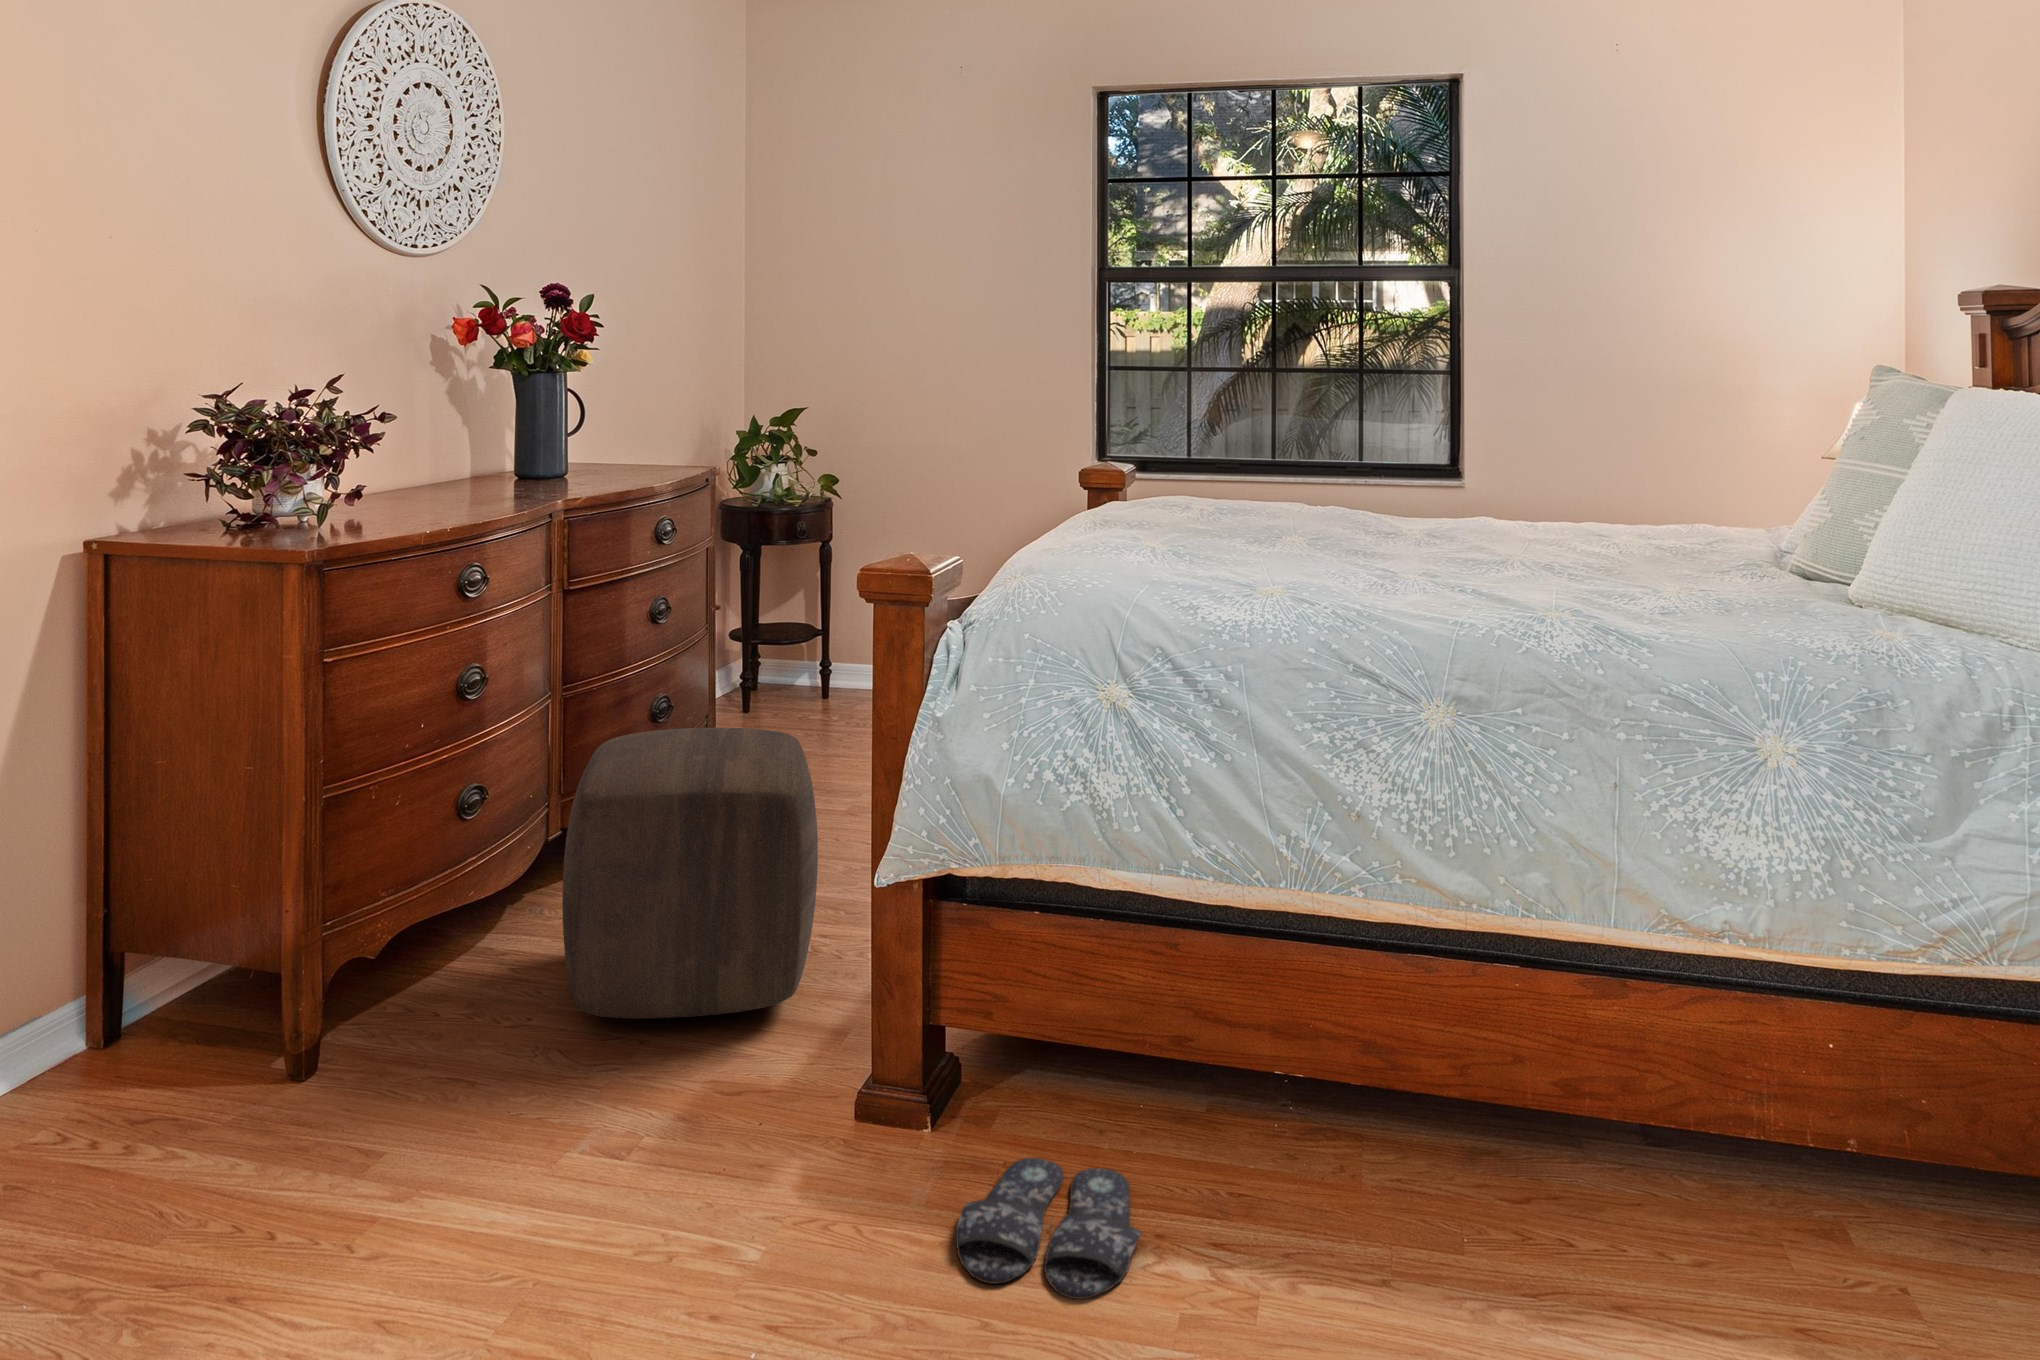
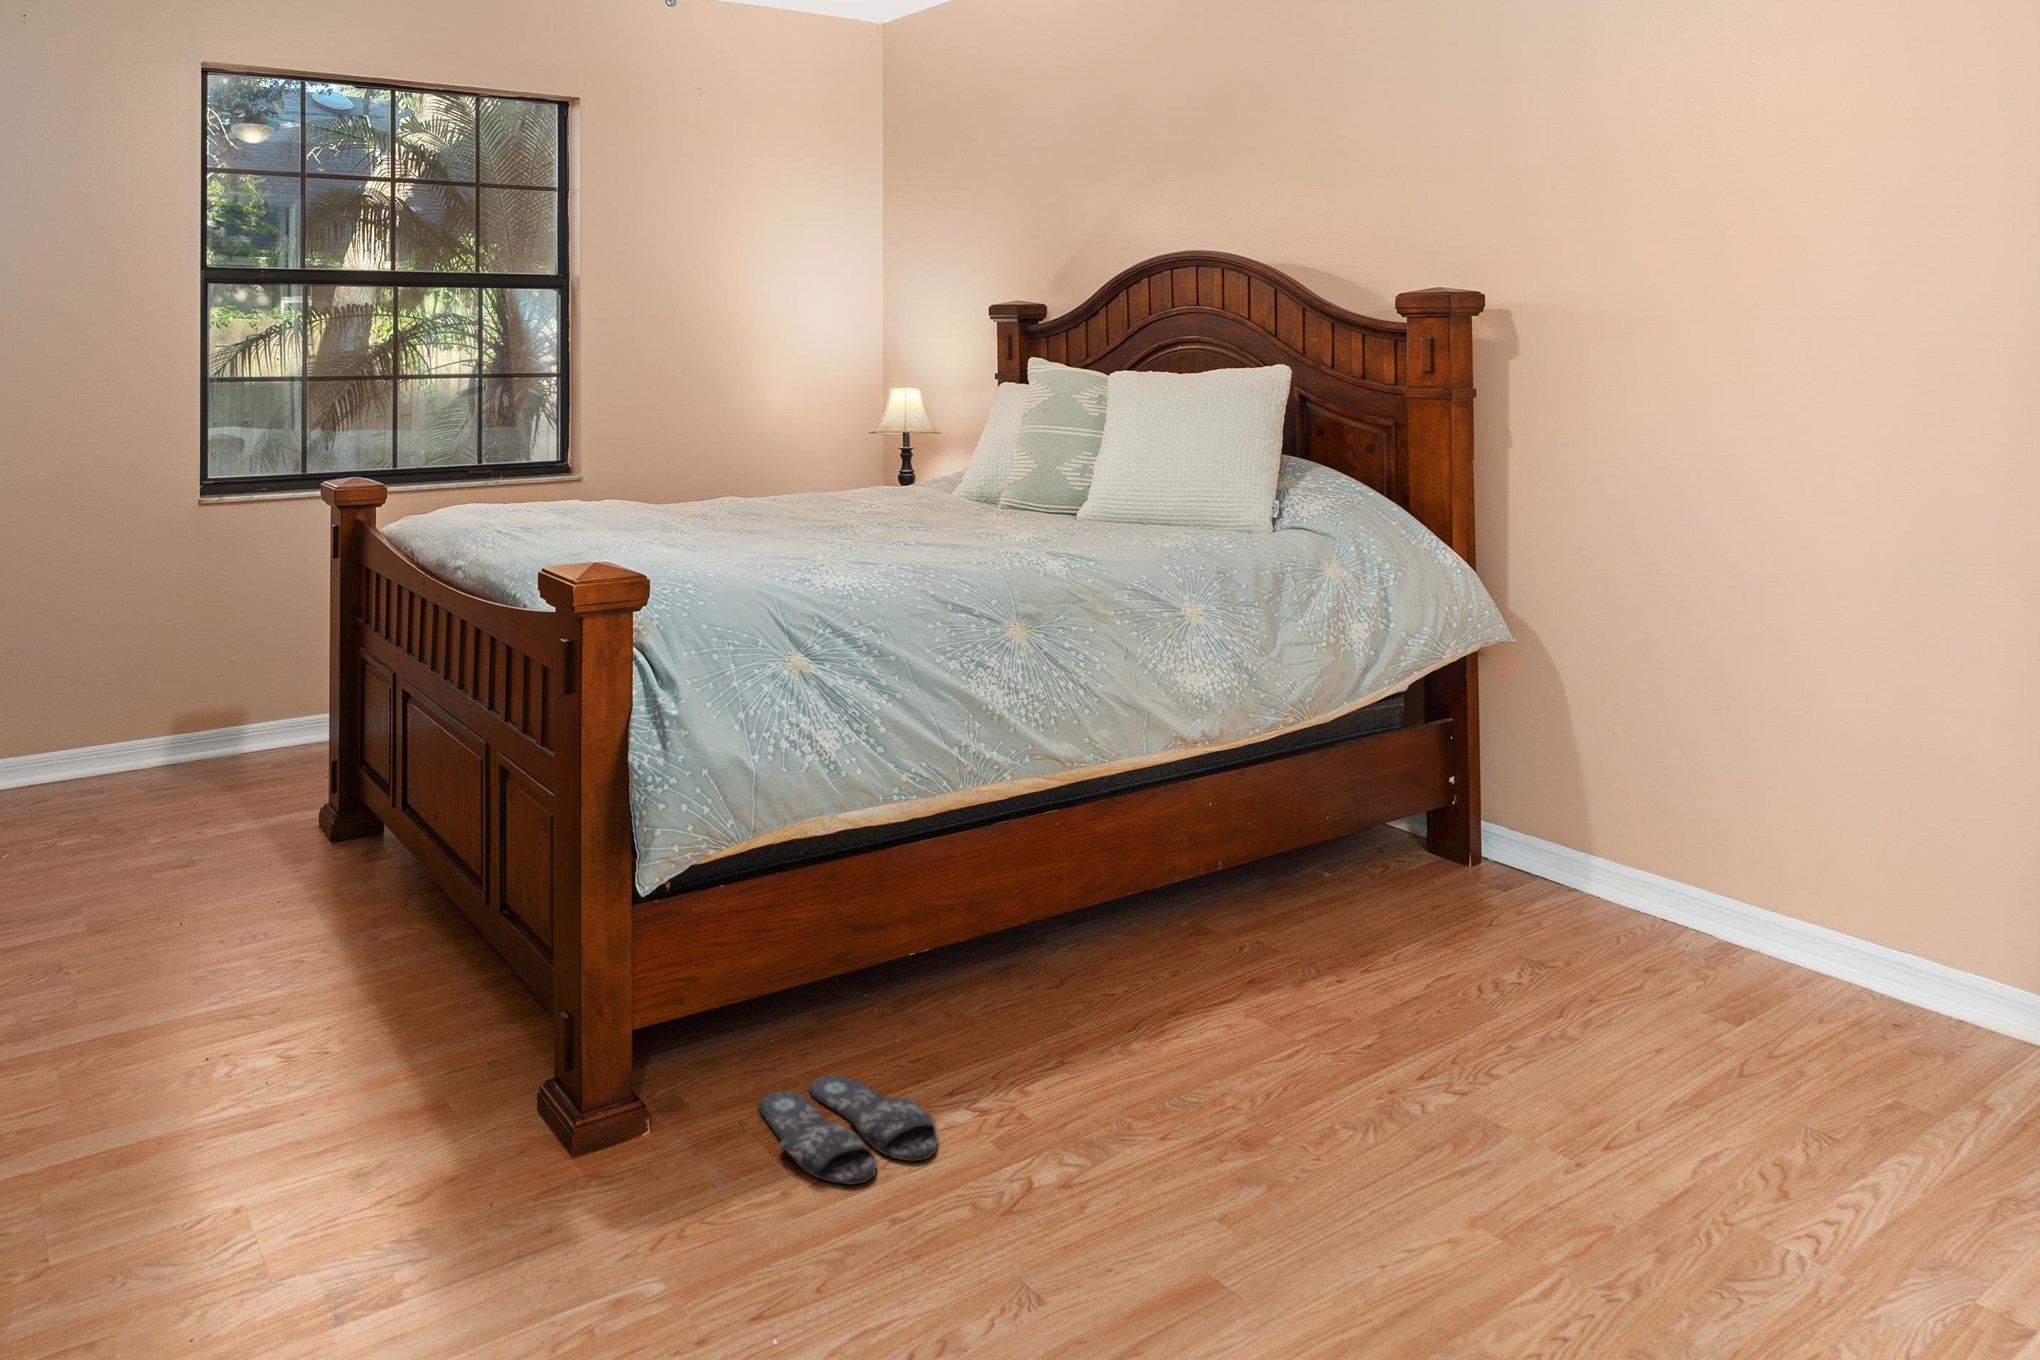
ottoman: present [562,727,818,1018] -> none [56,810,420,1186]

